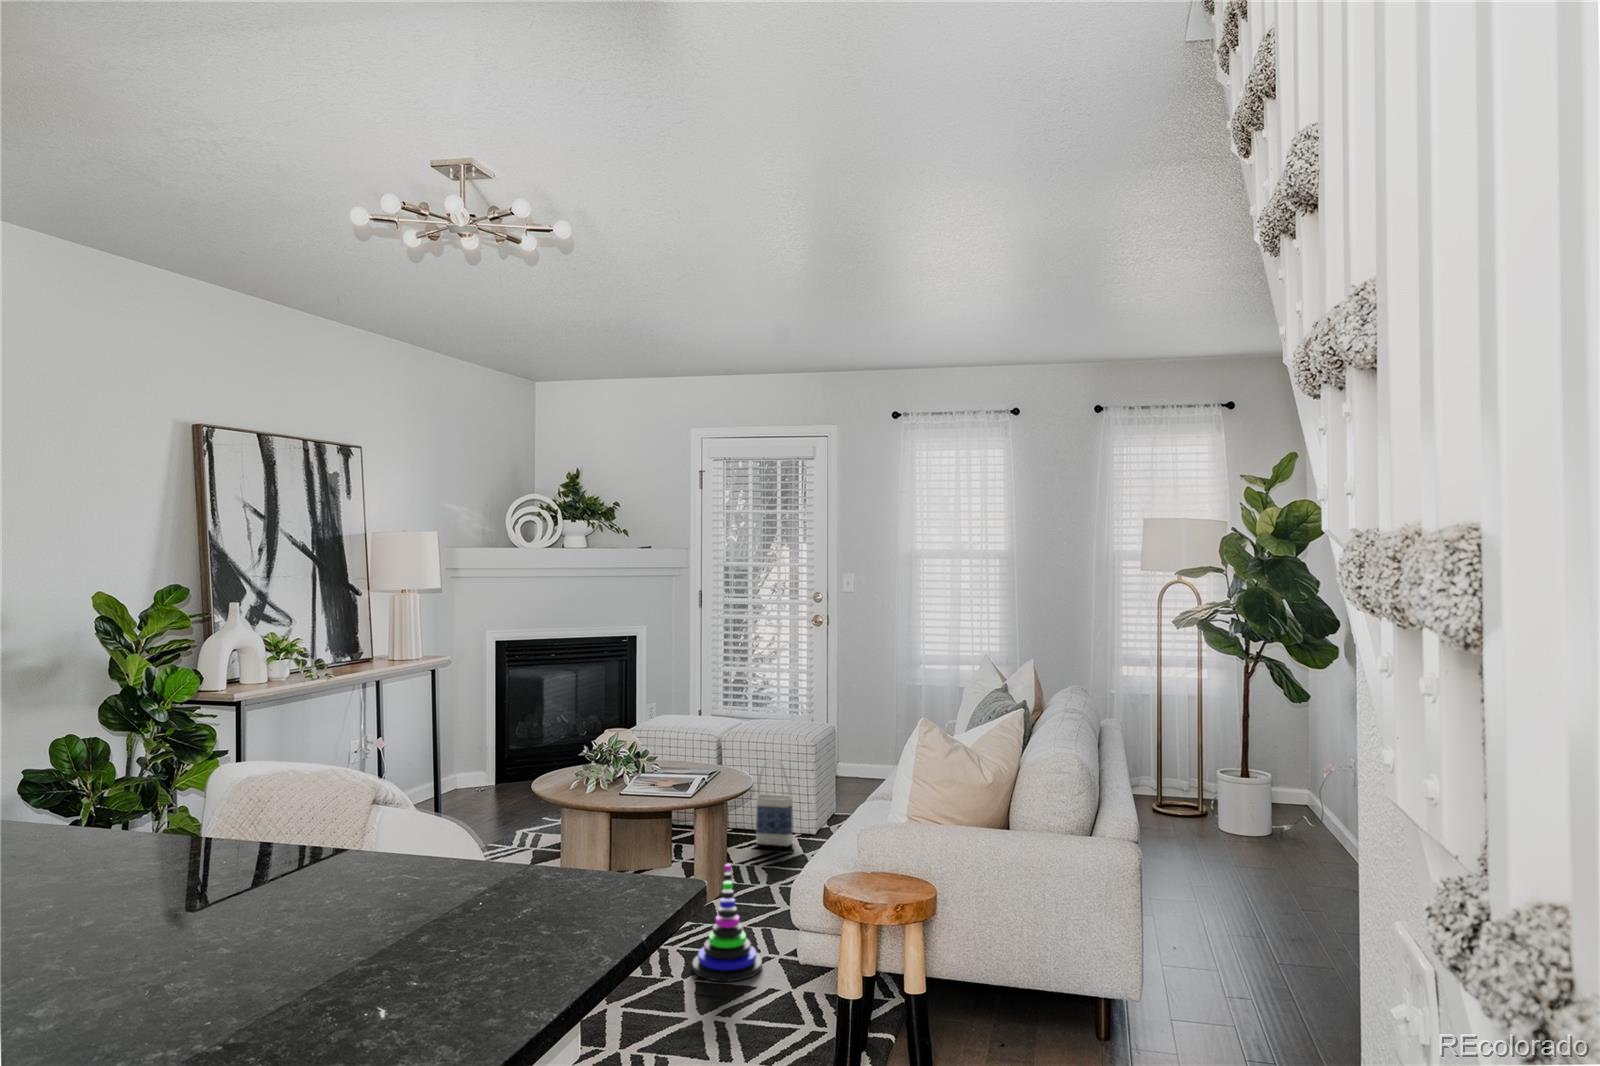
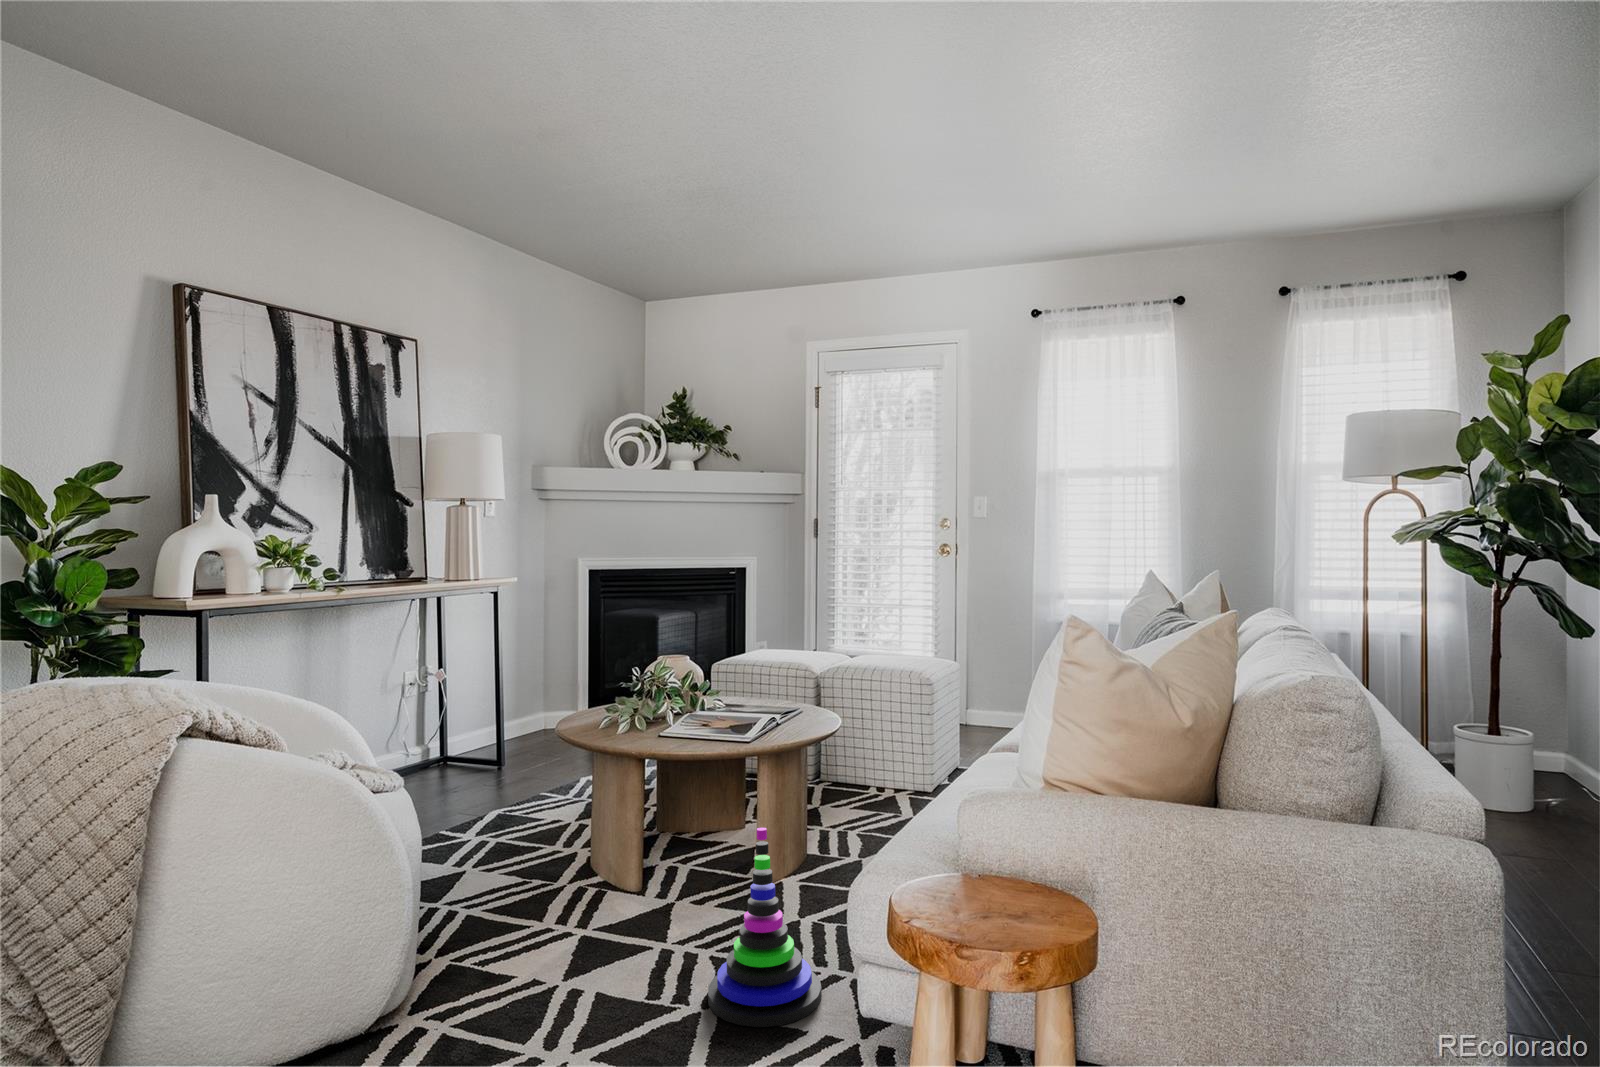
bag: present [756,760,792,846] -> none [859,692,907,805]

